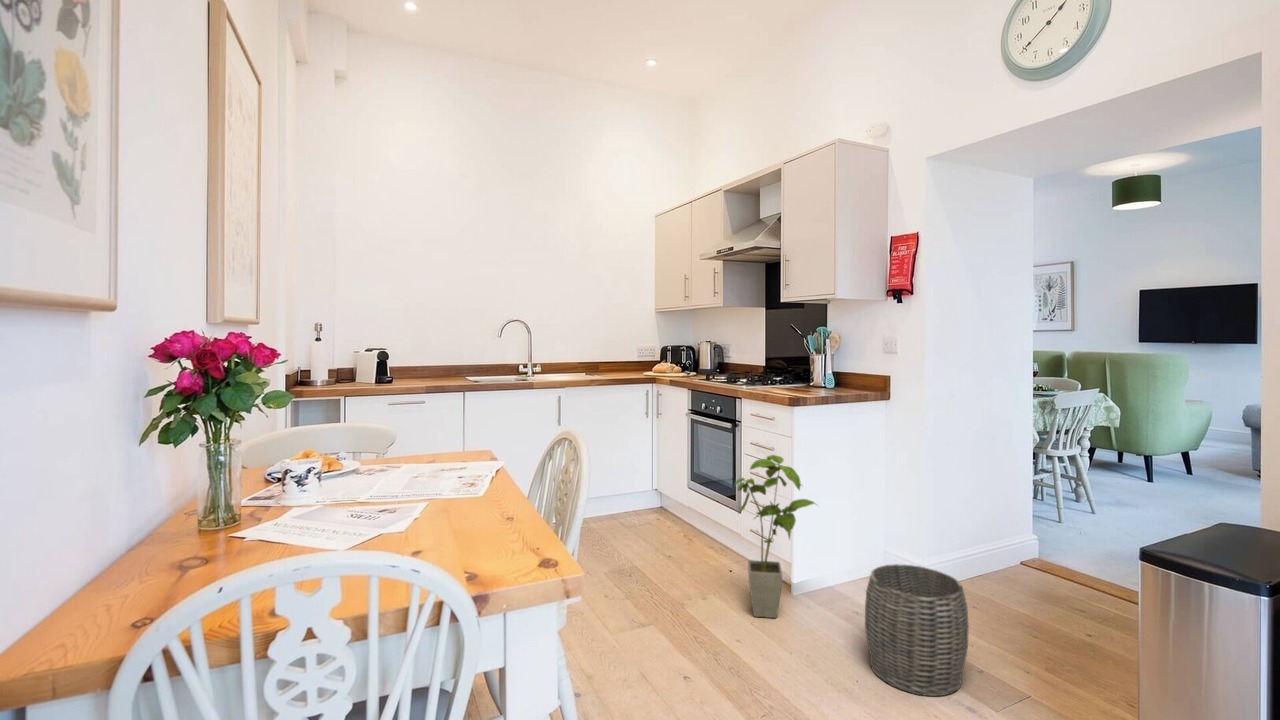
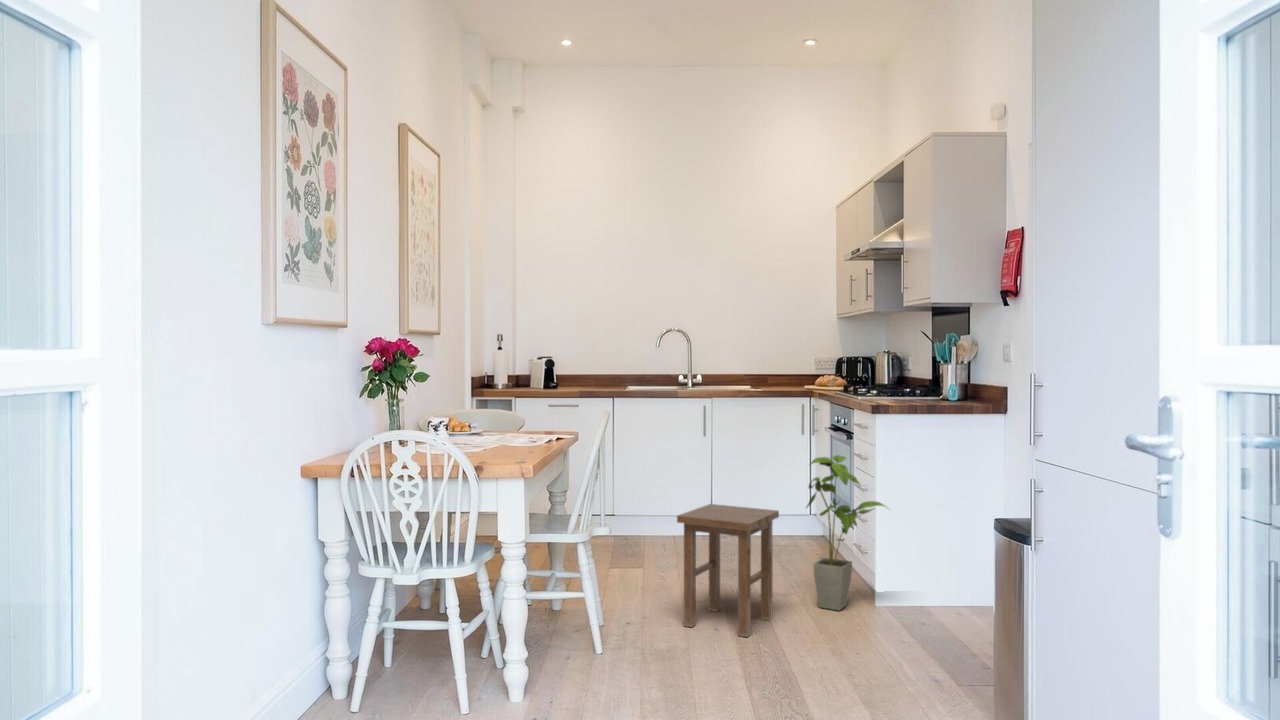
stool: none [637,522,735,688] -> present [677,504,779,637]
woven basket: present [865,564,969,696] -> none [881,559,973,668]

